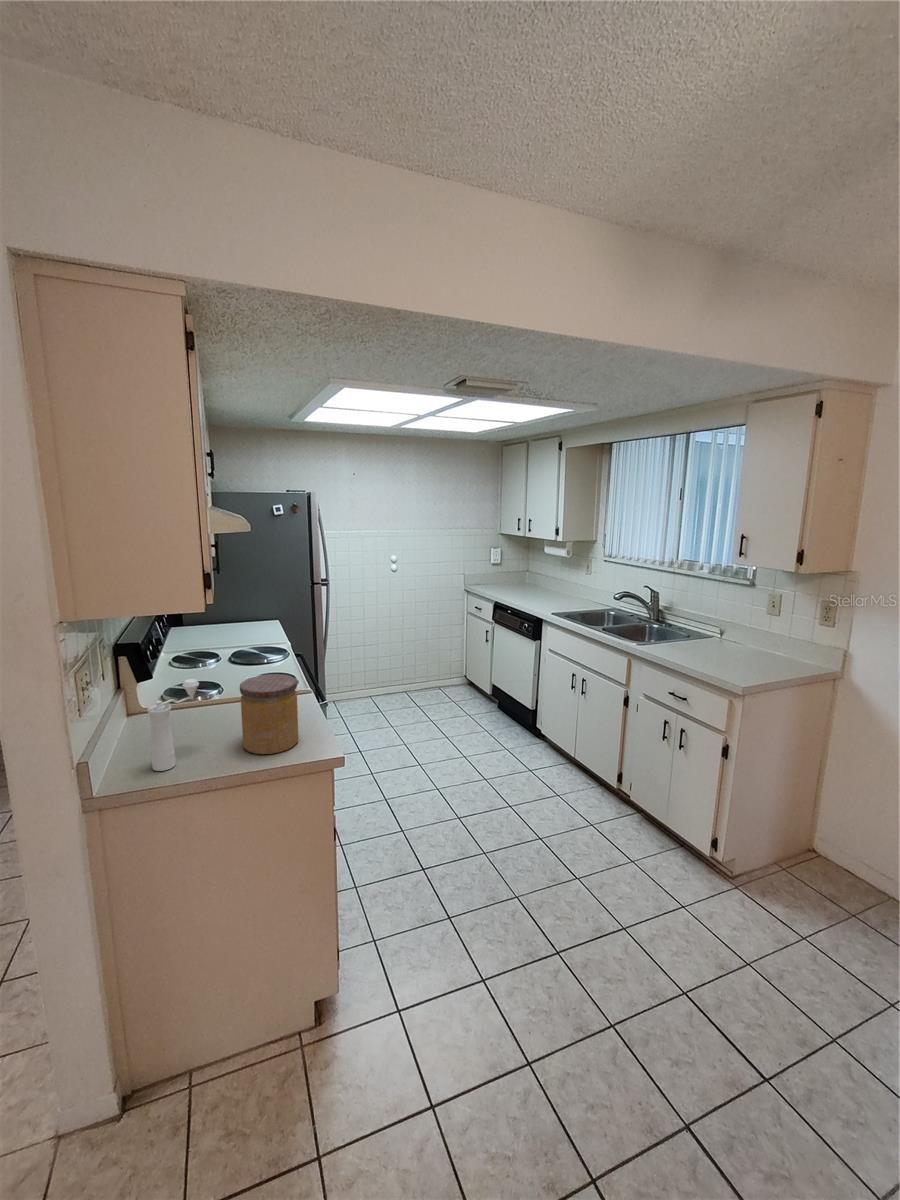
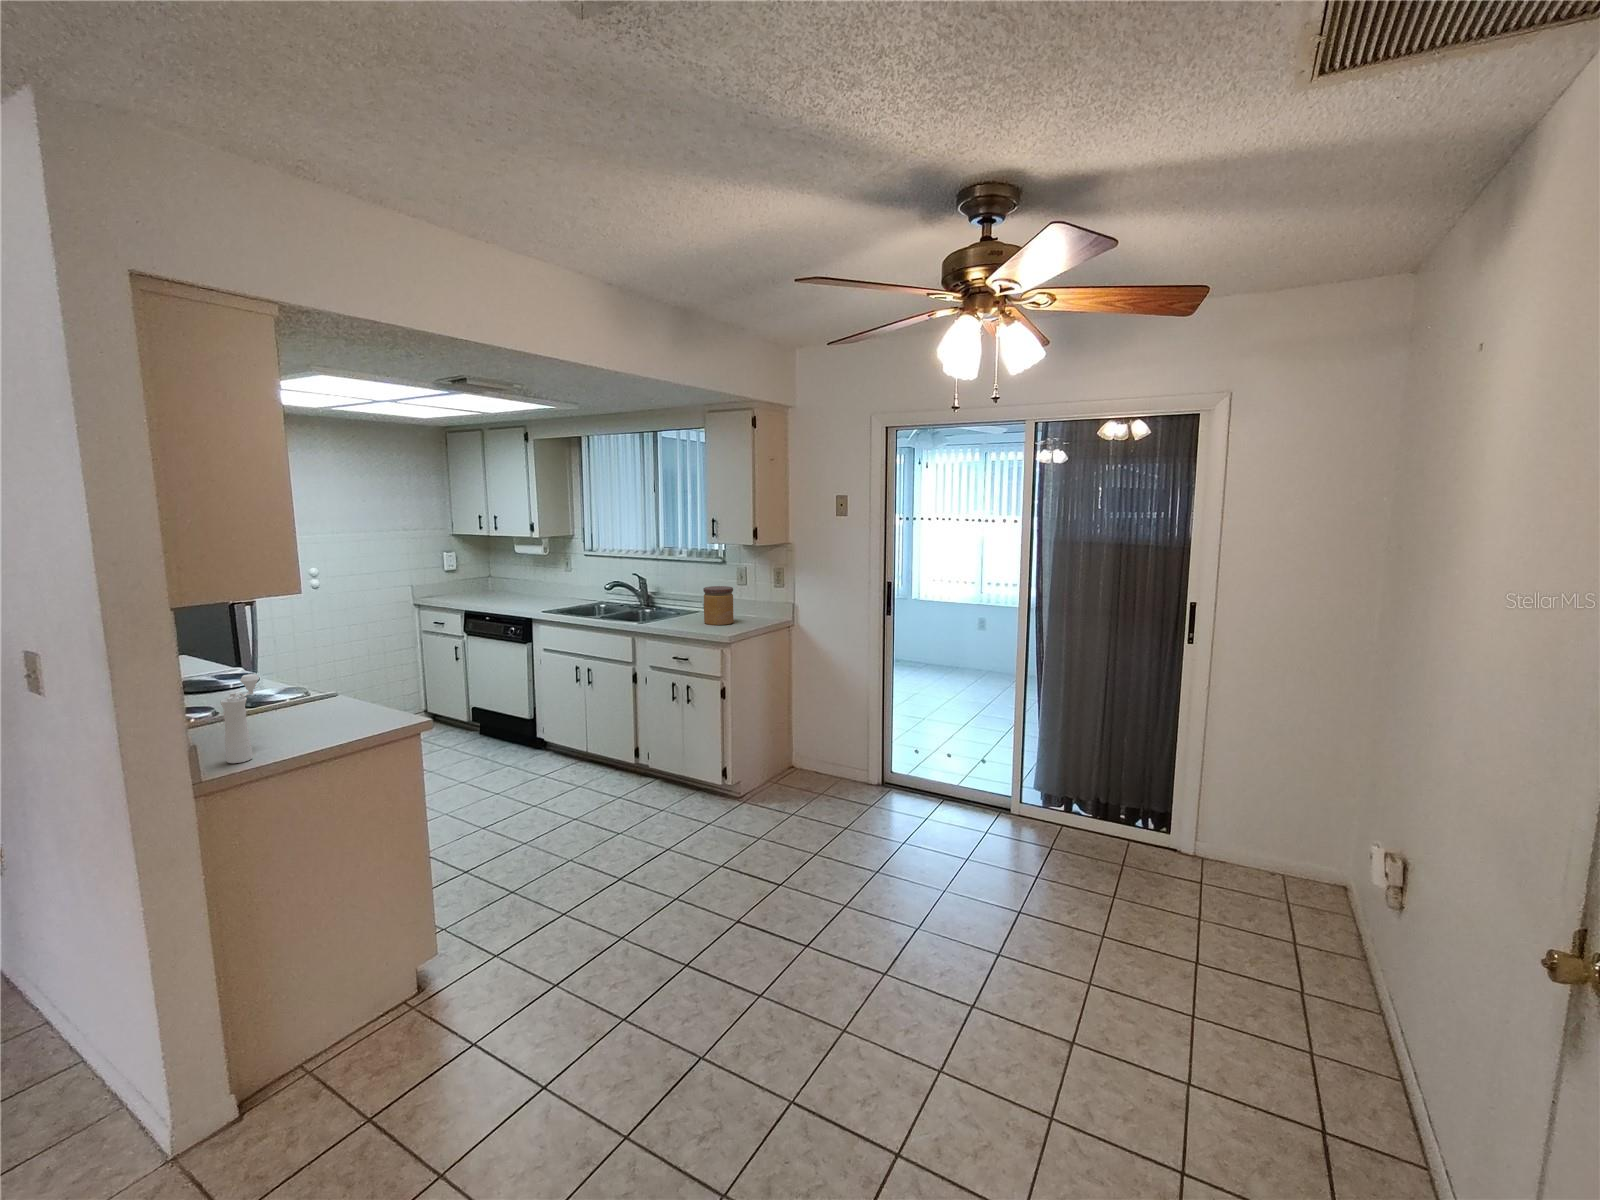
jar: present [240,674,298,754] -> present [703,586,733,625]

